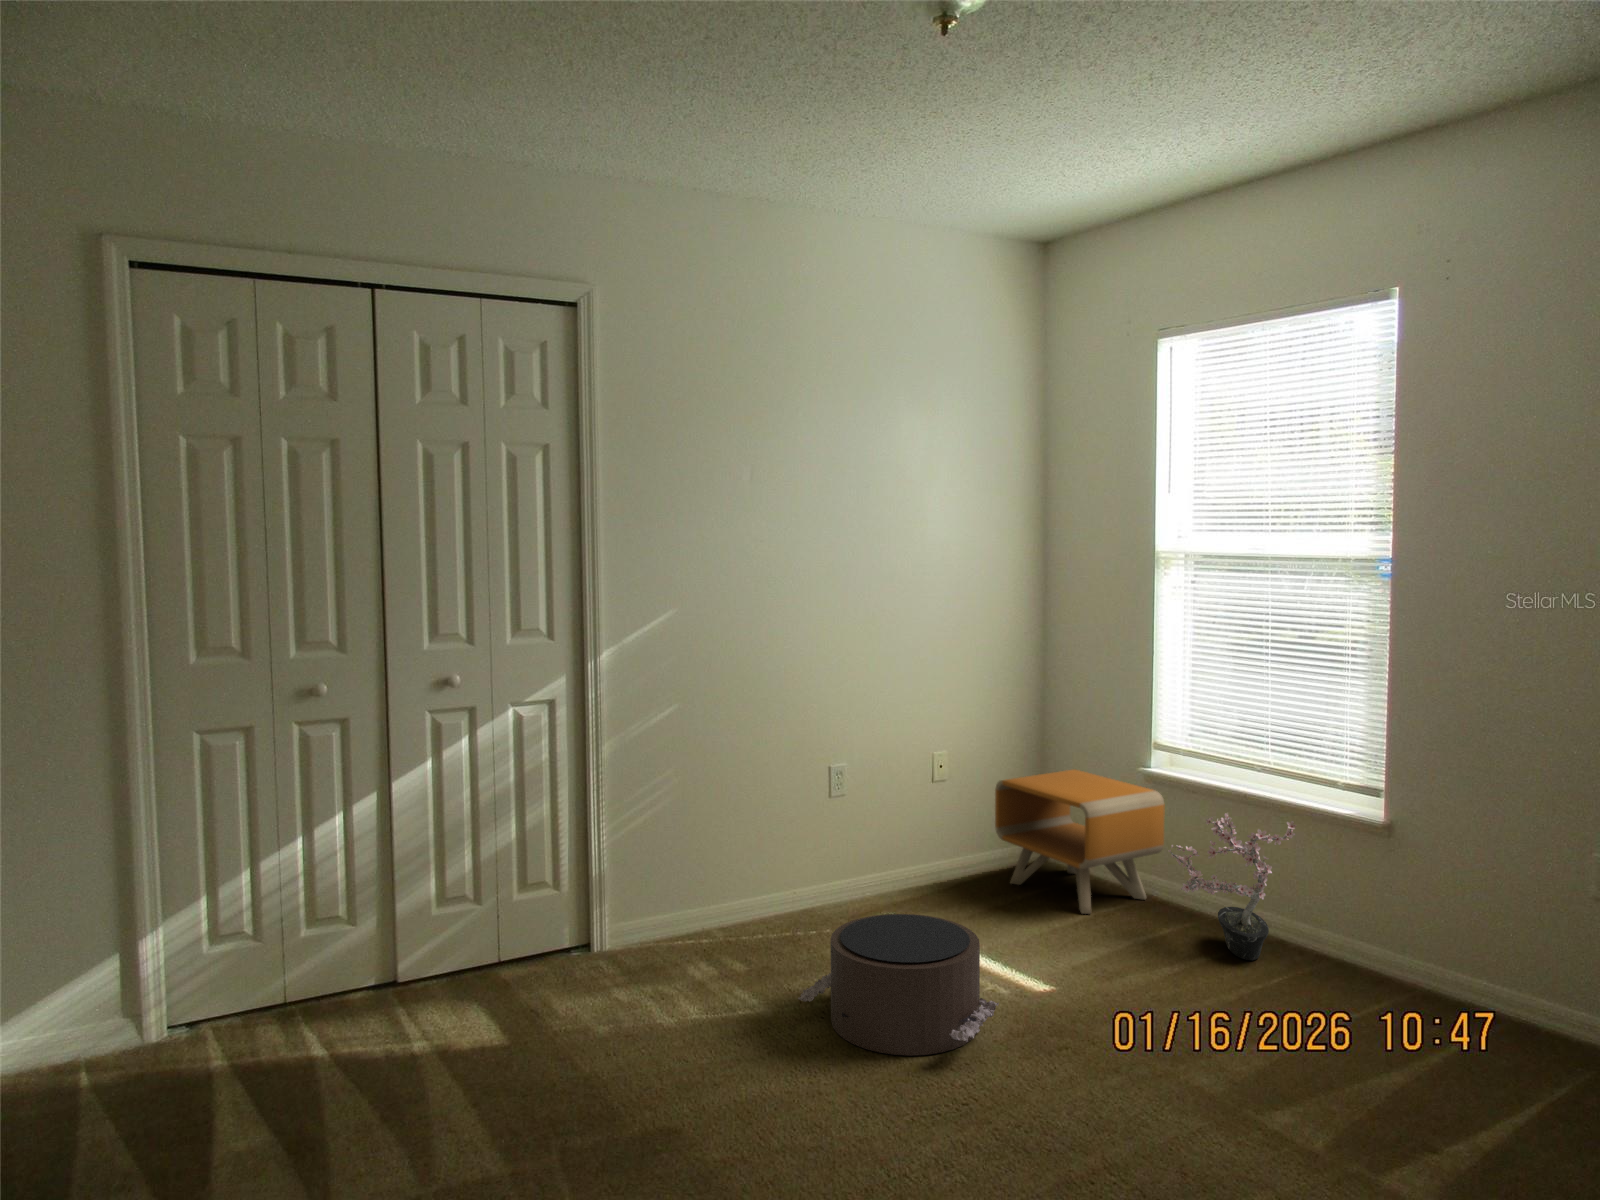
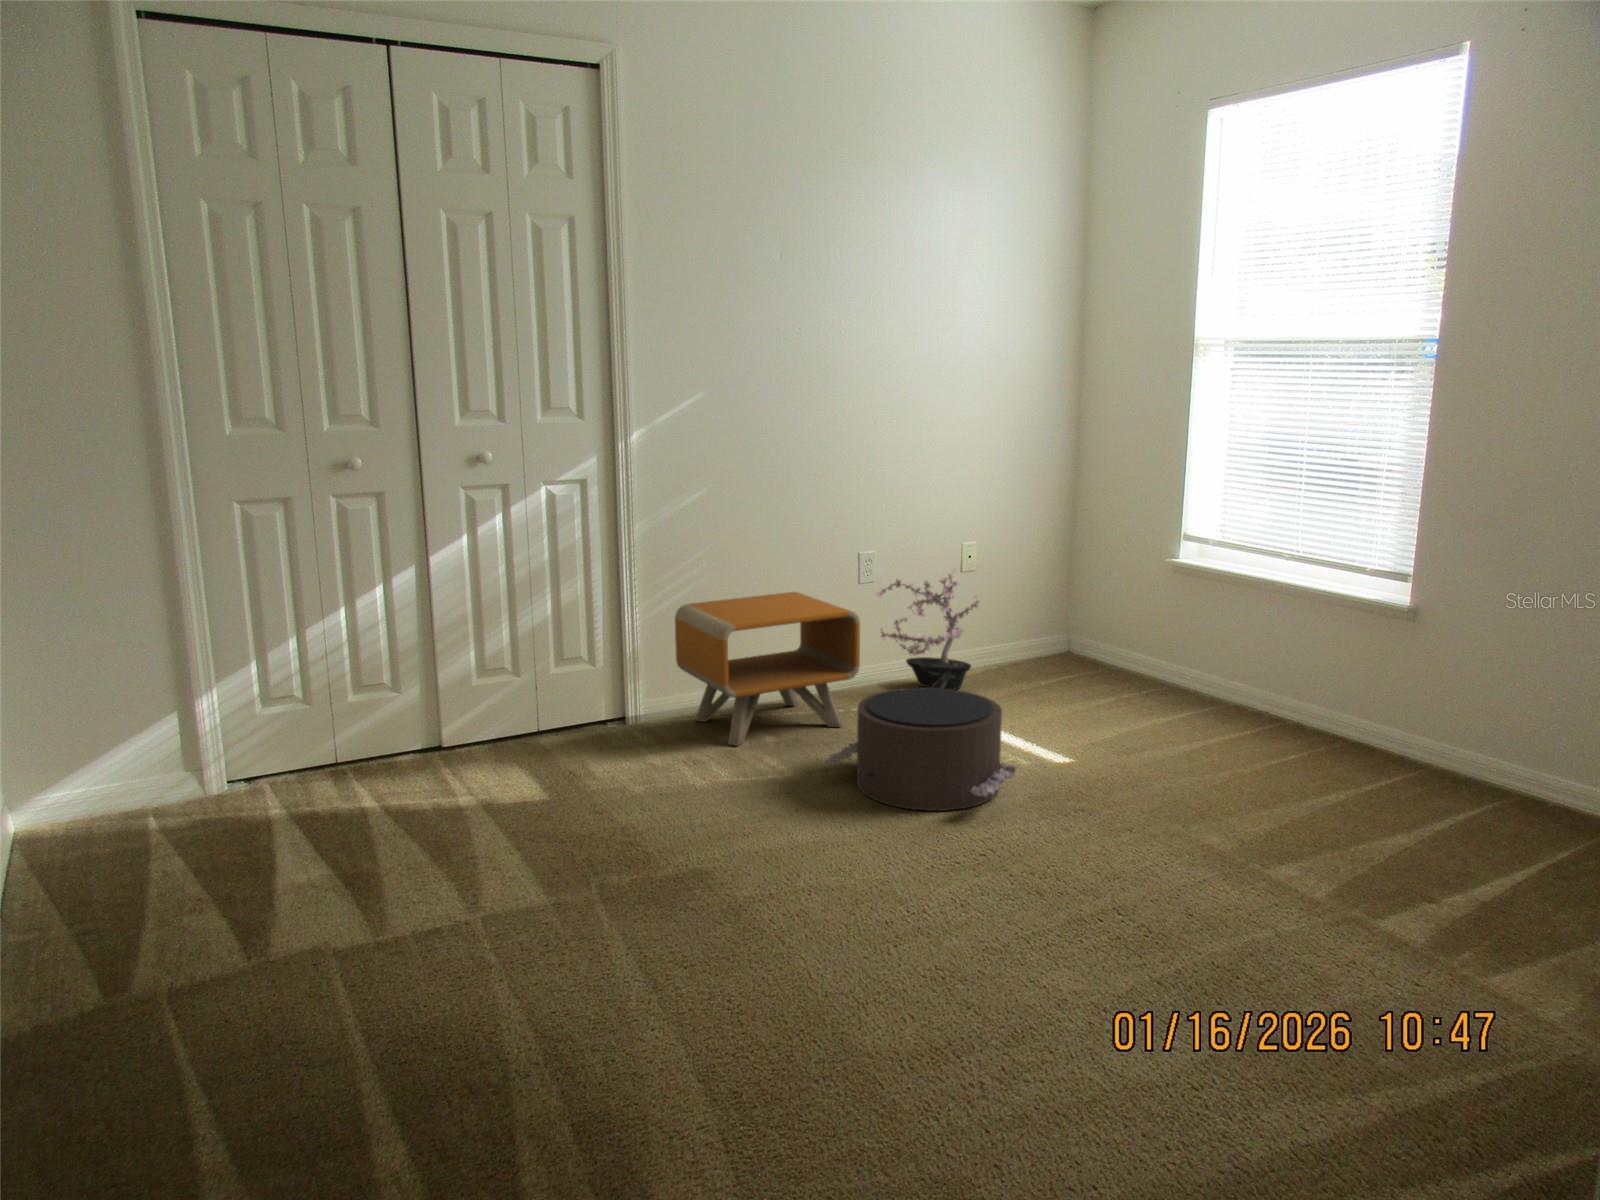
nightstand: present [995,770,1165,914] -> present [675,592,860,746]
potted plant: present [1168,813,1296,960] -> present [876,568,979,690]

